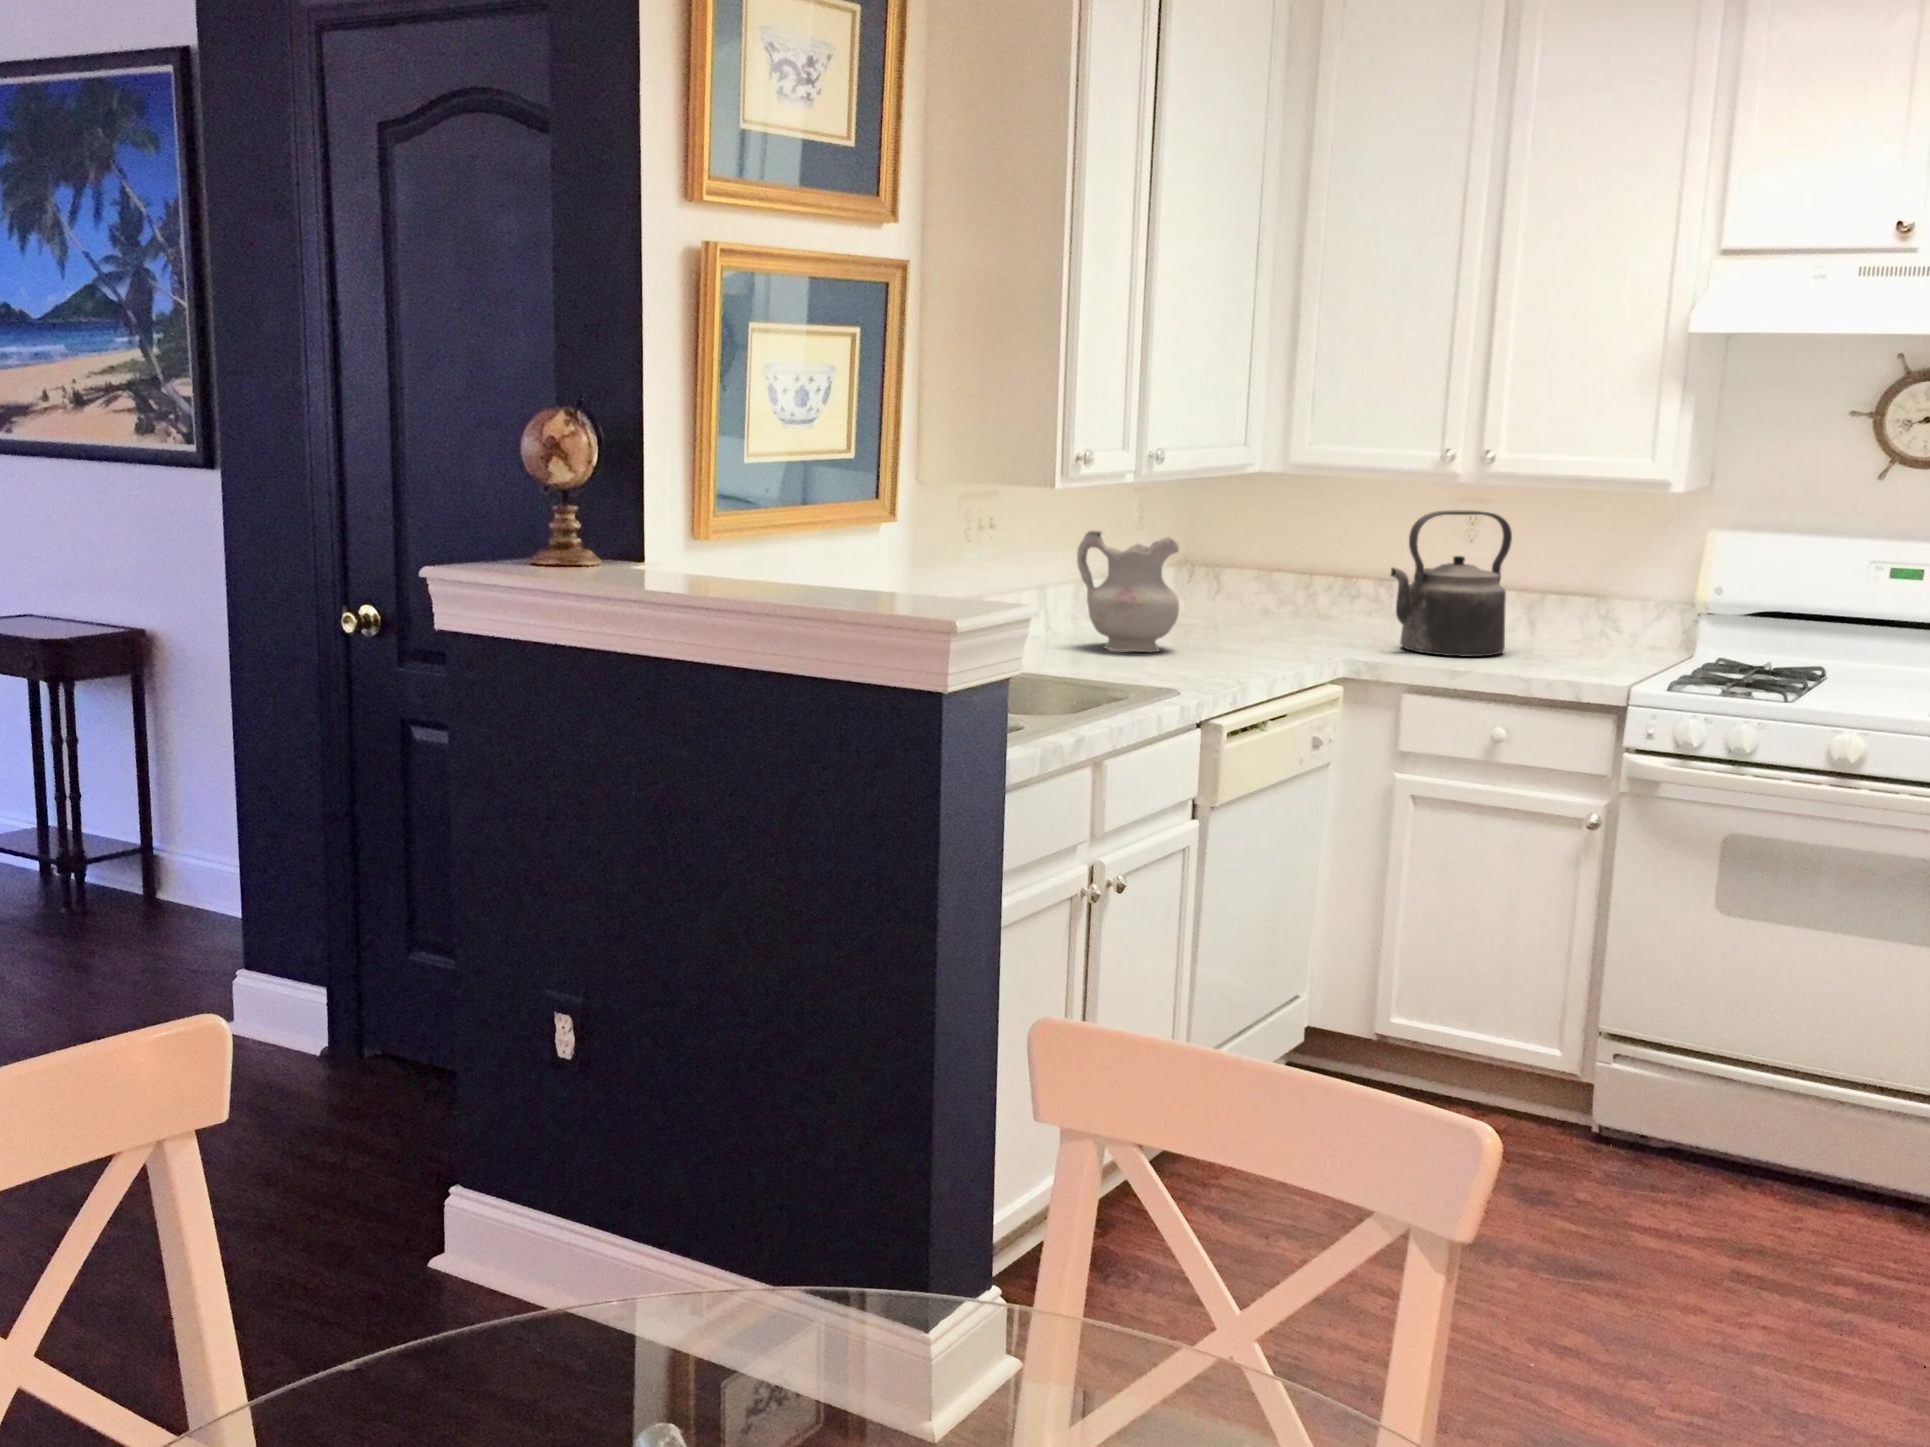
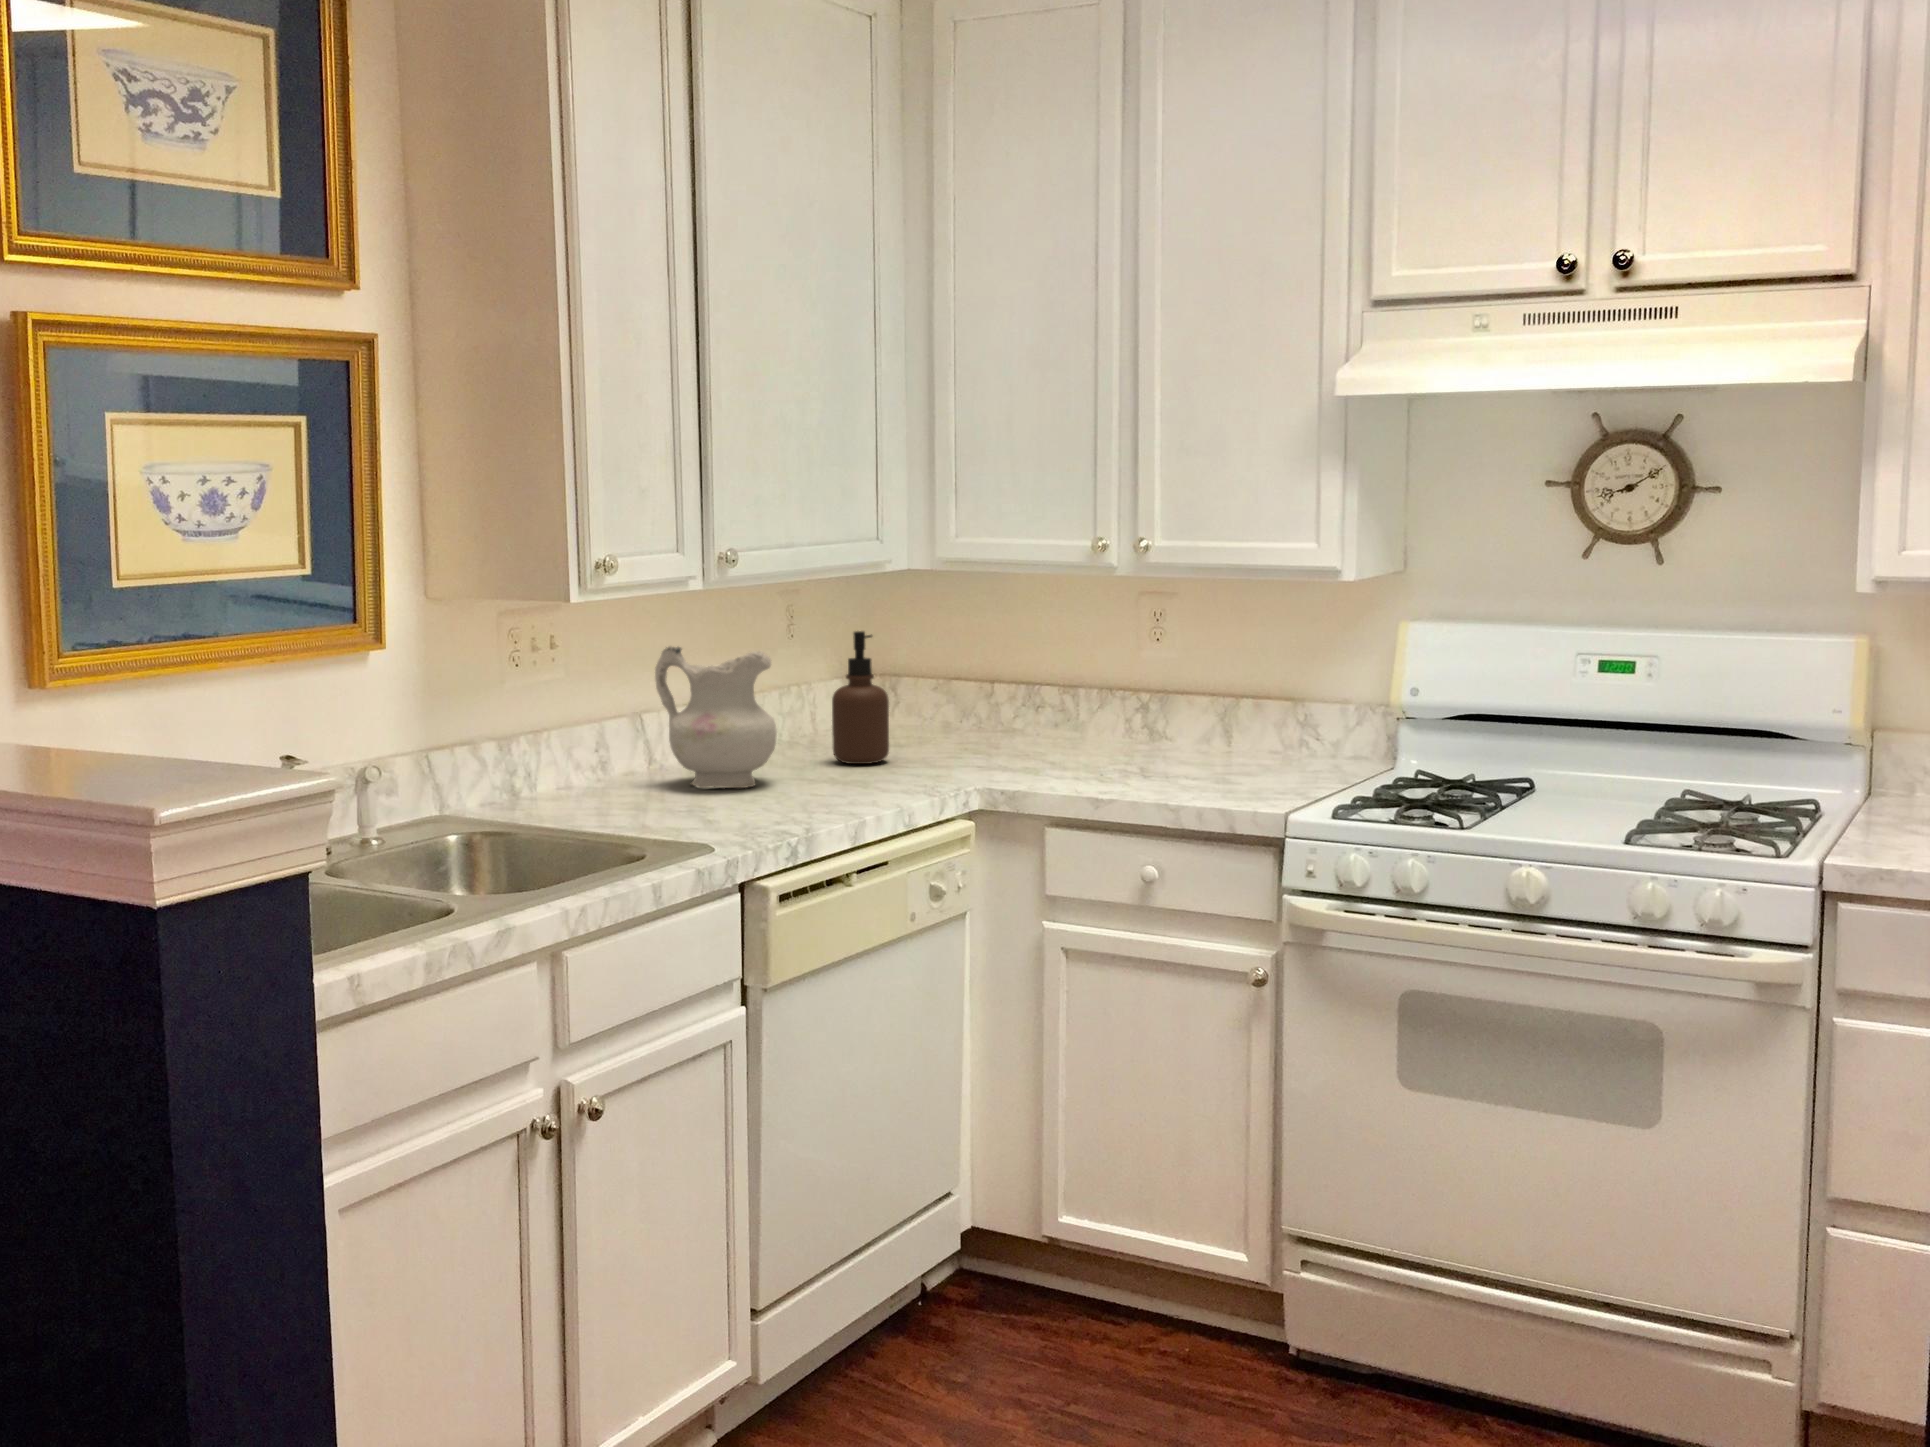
kettle: present [1391,510,1512,657] -> none [1027,608,1172,779]
soap dispenser: none [1205,524,1257,638] -> present [832,631,889,764]

